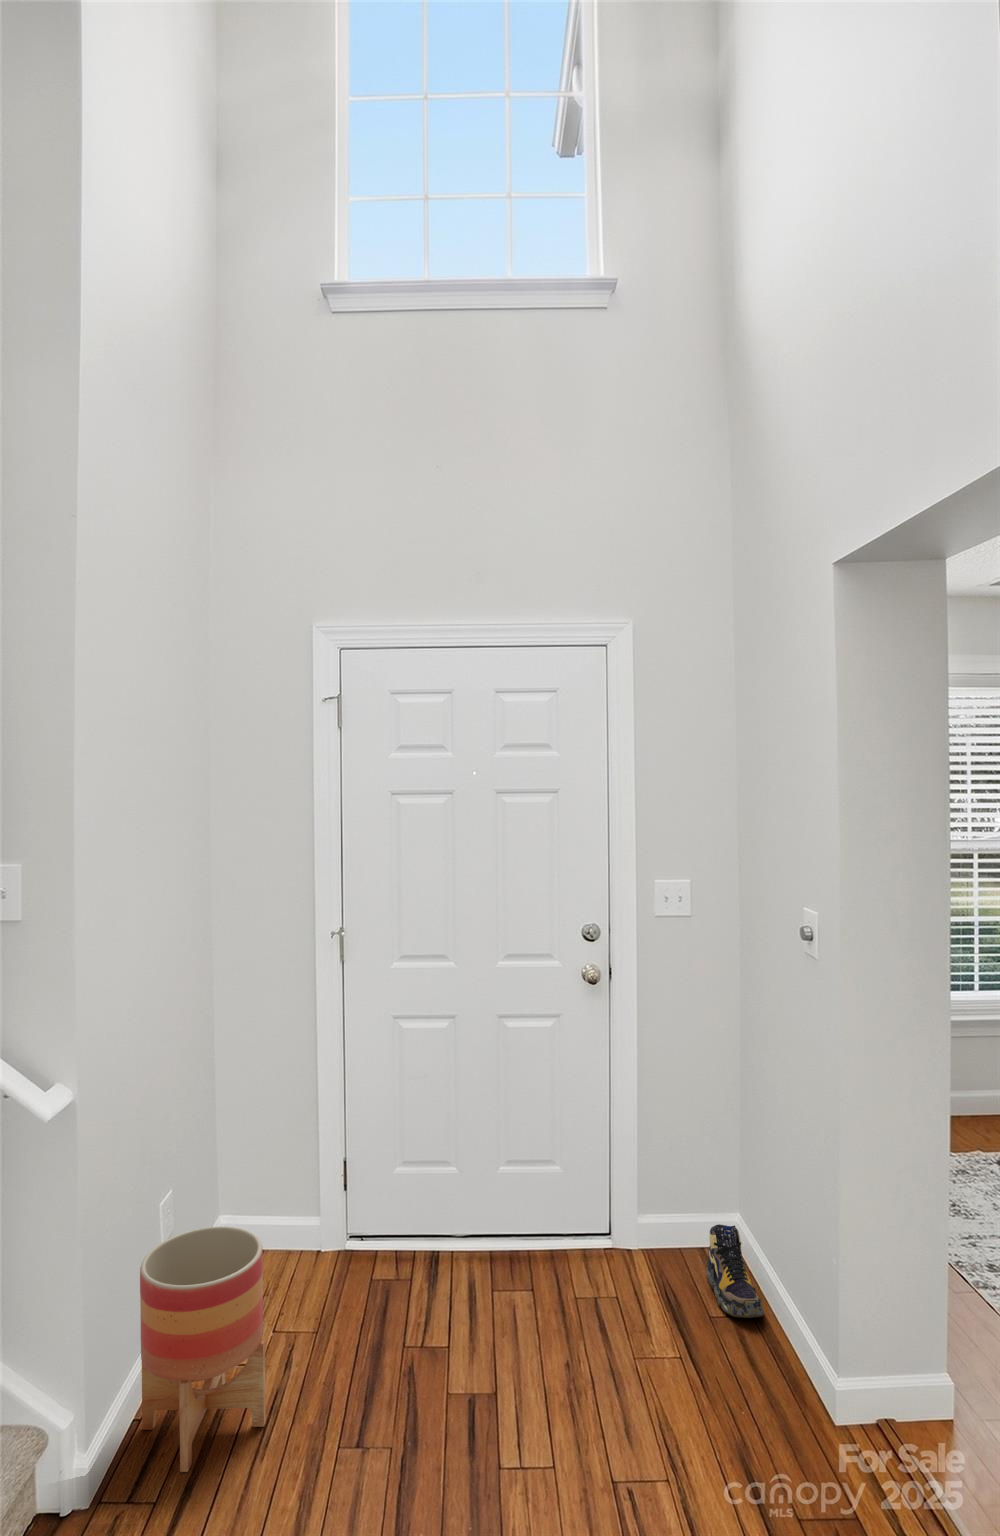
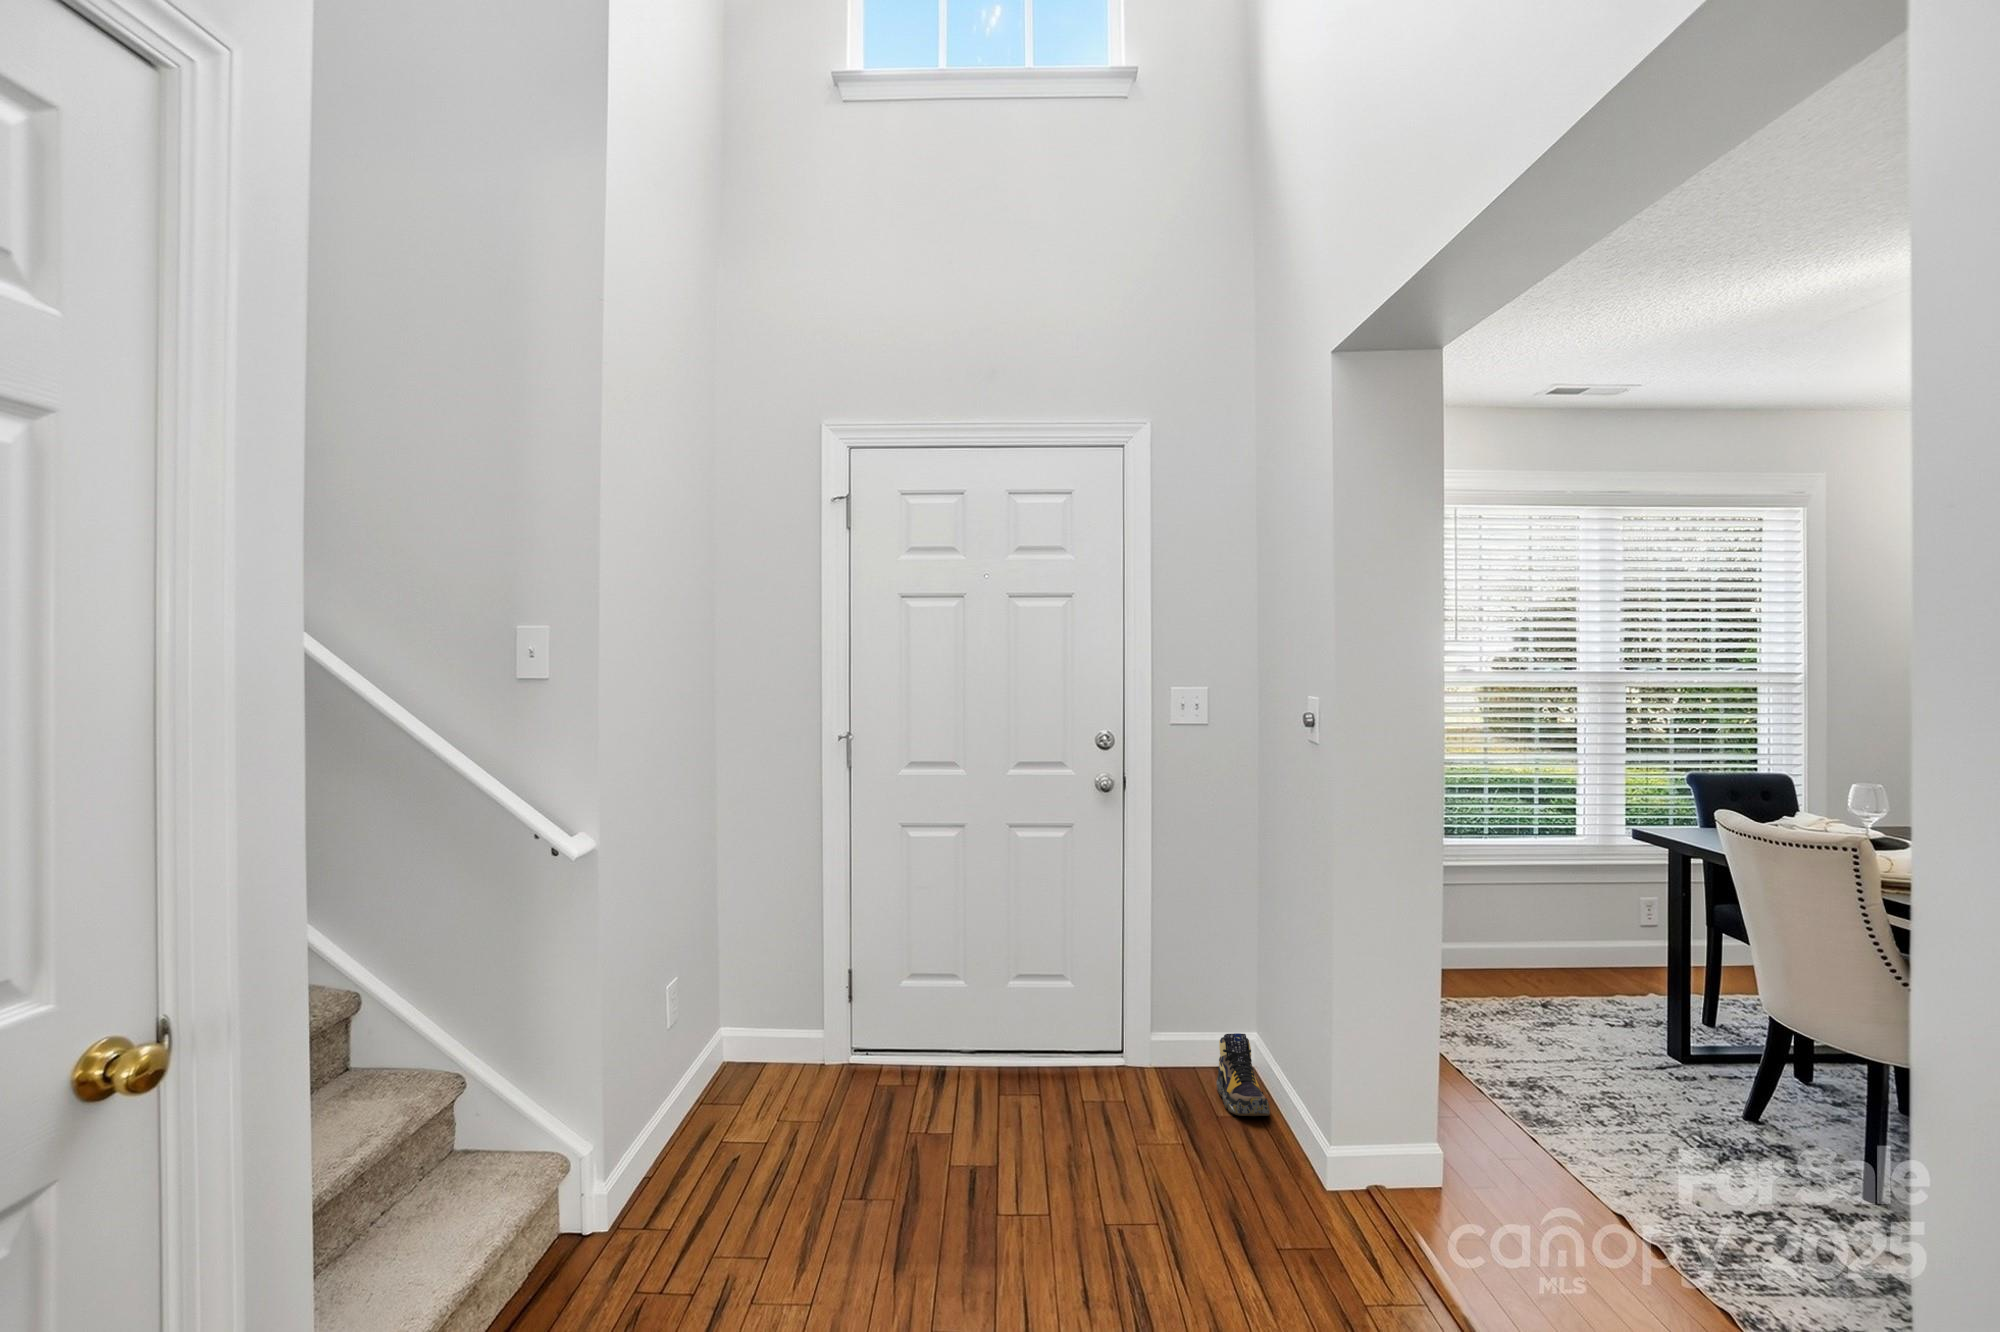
planter: present [140,1227,266,1472] -> none [655,999,774,1208]

